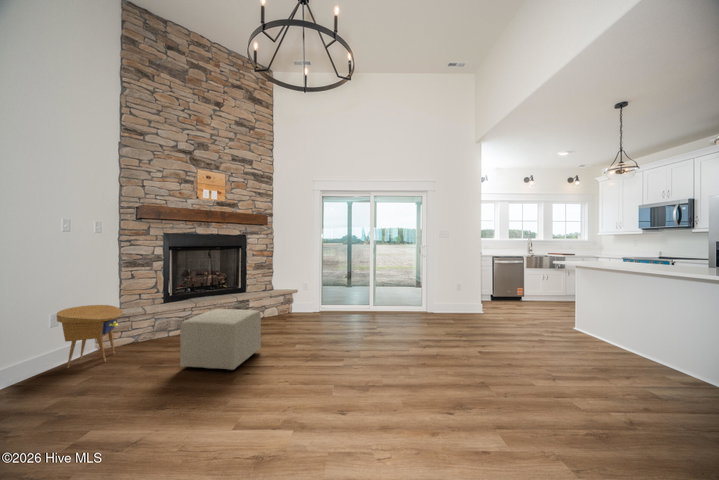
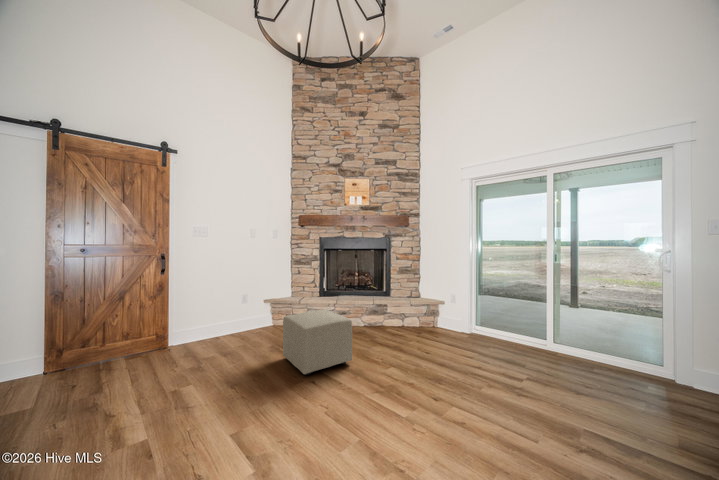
side table: present [57,305,123,368] -> none [241,291,278,335]

